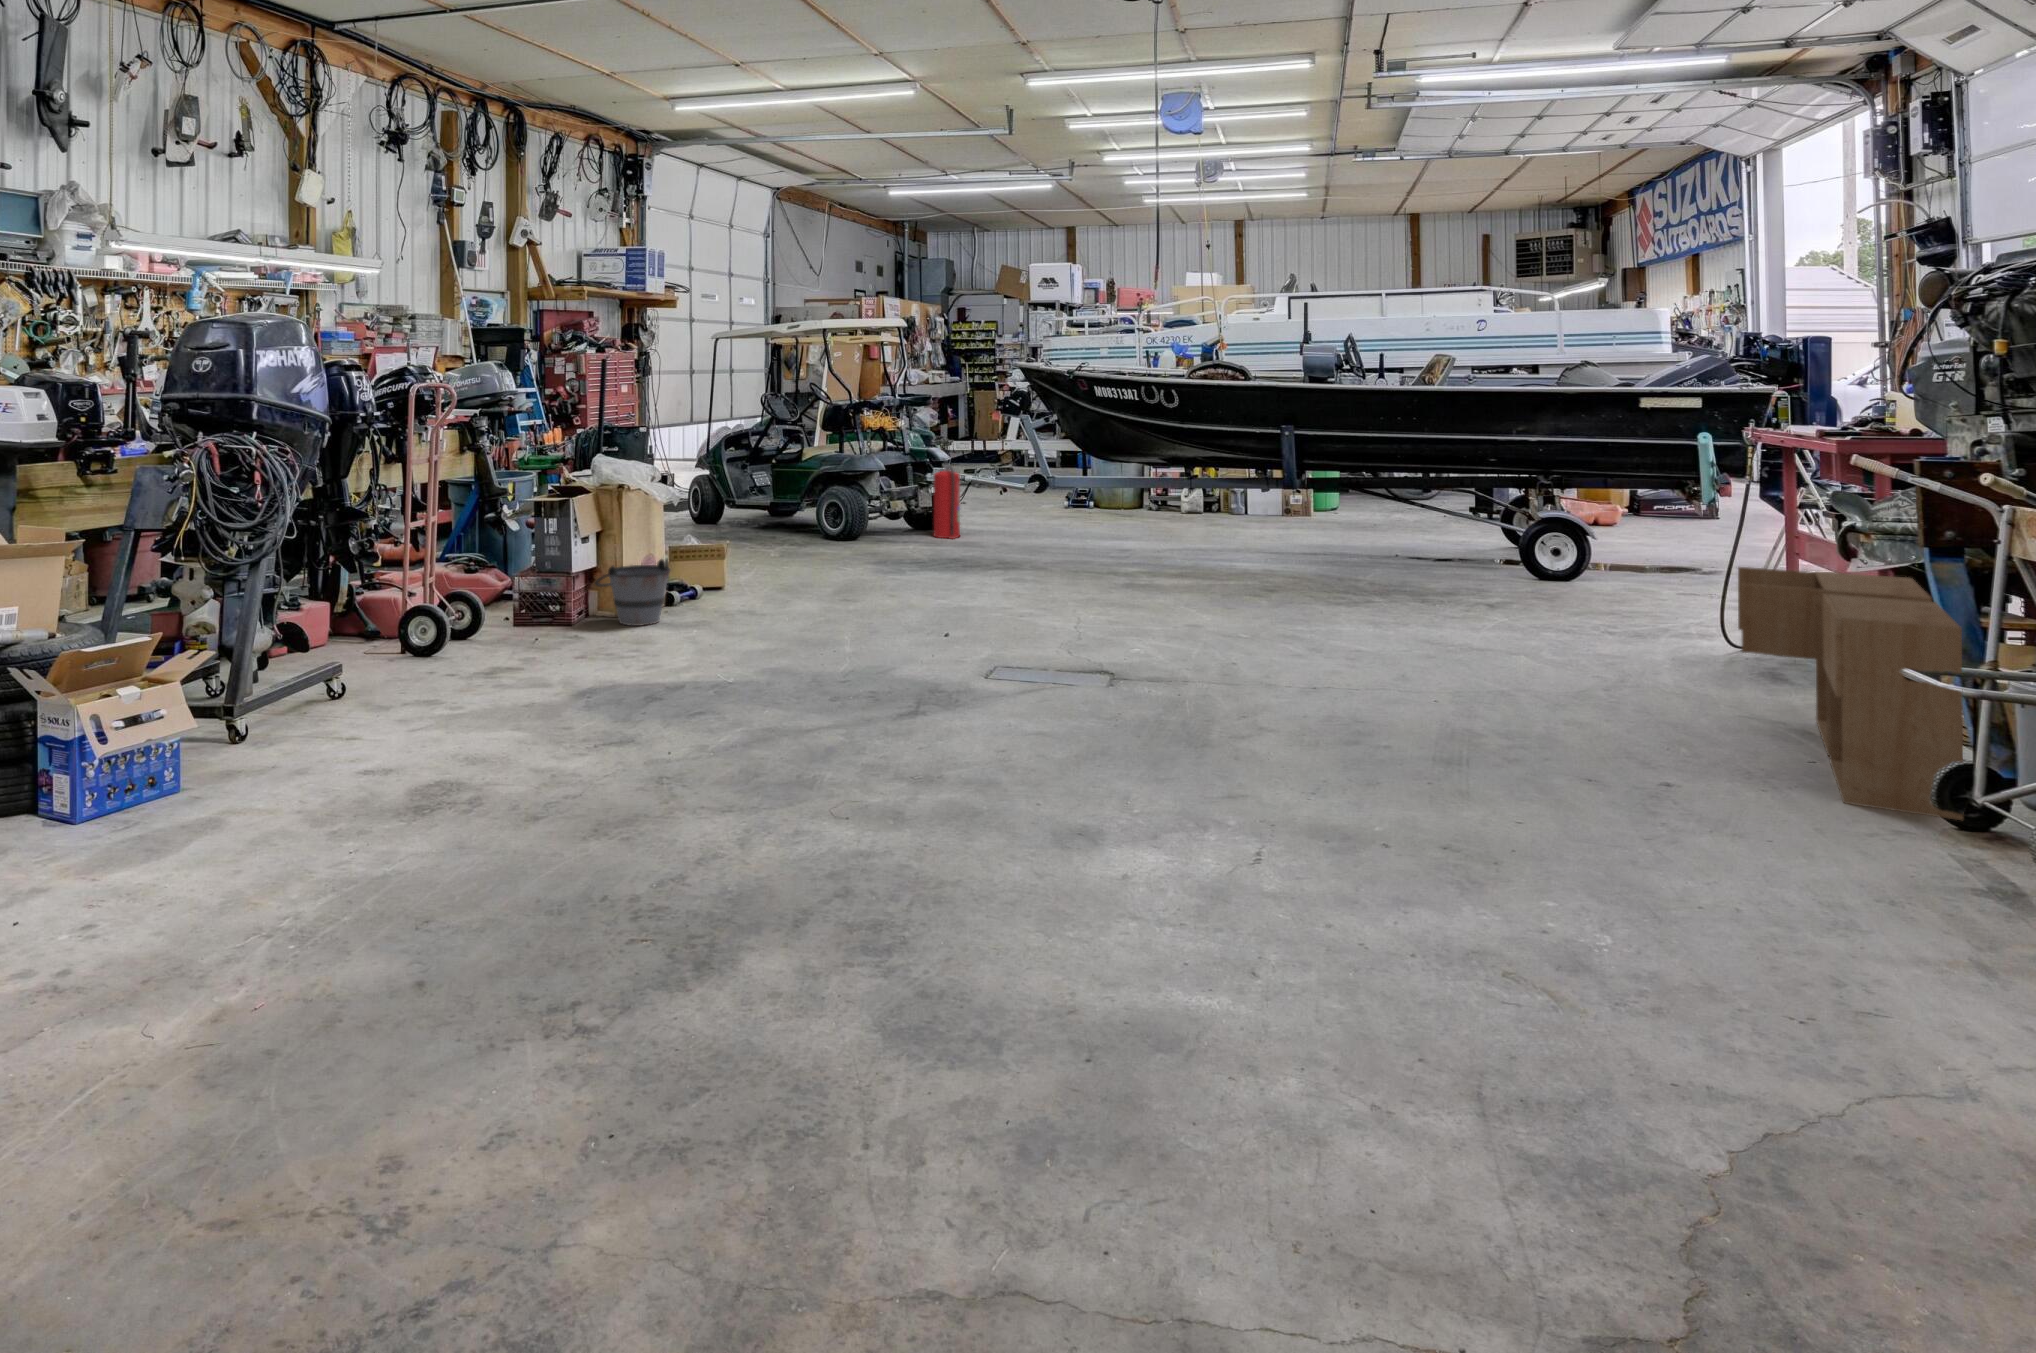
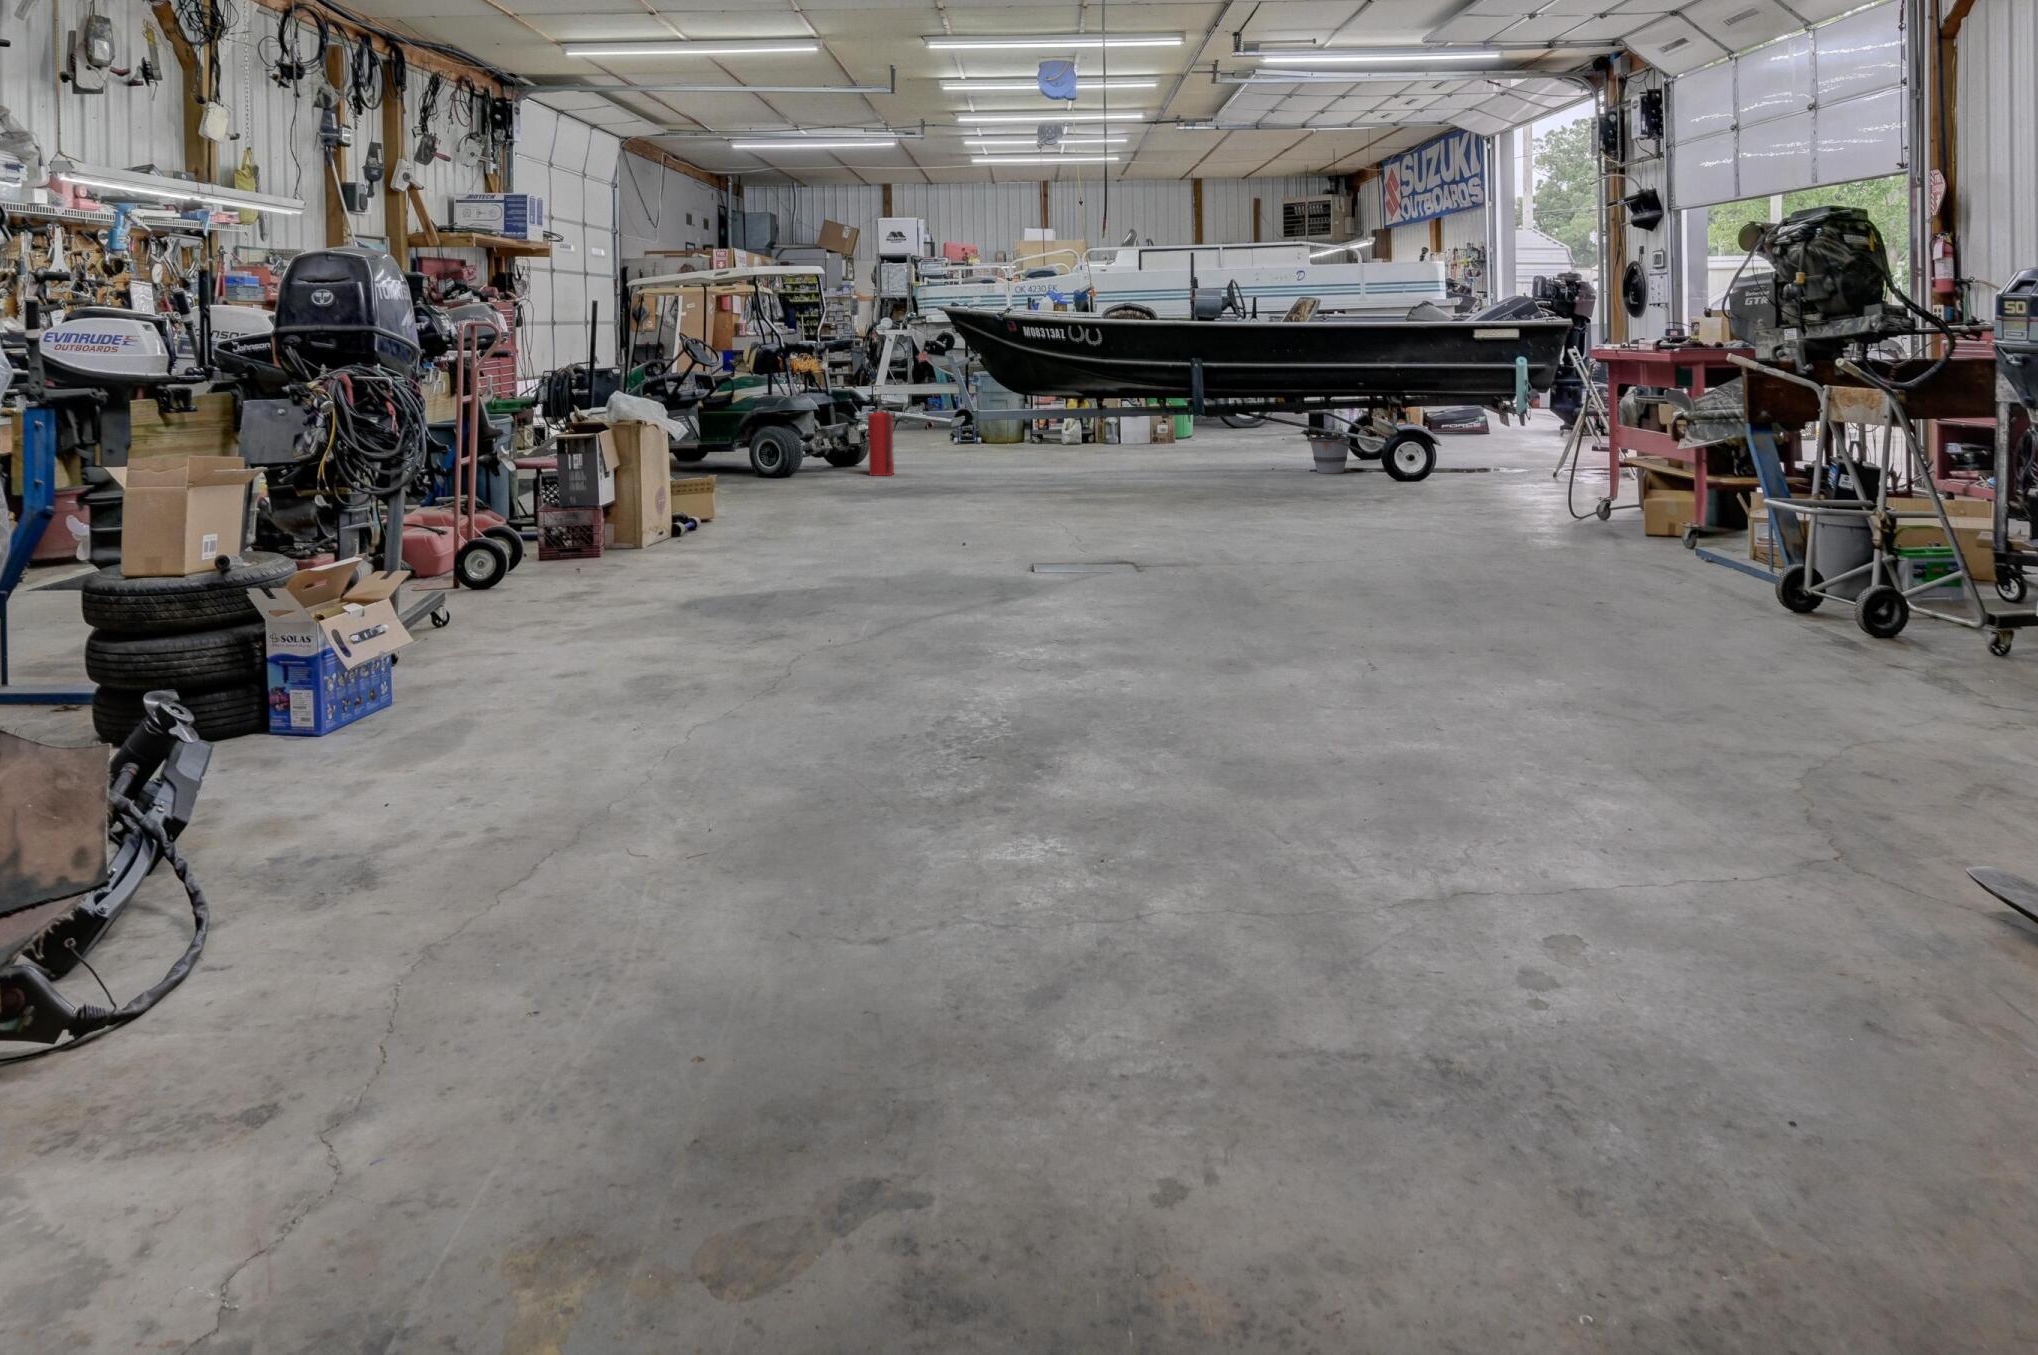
bucket: present [595,559,670,626] -> present [1309,432,1362,474]
storage cabinet: present [1738,567,1963,820] -> none [1612,446,1791,603]

